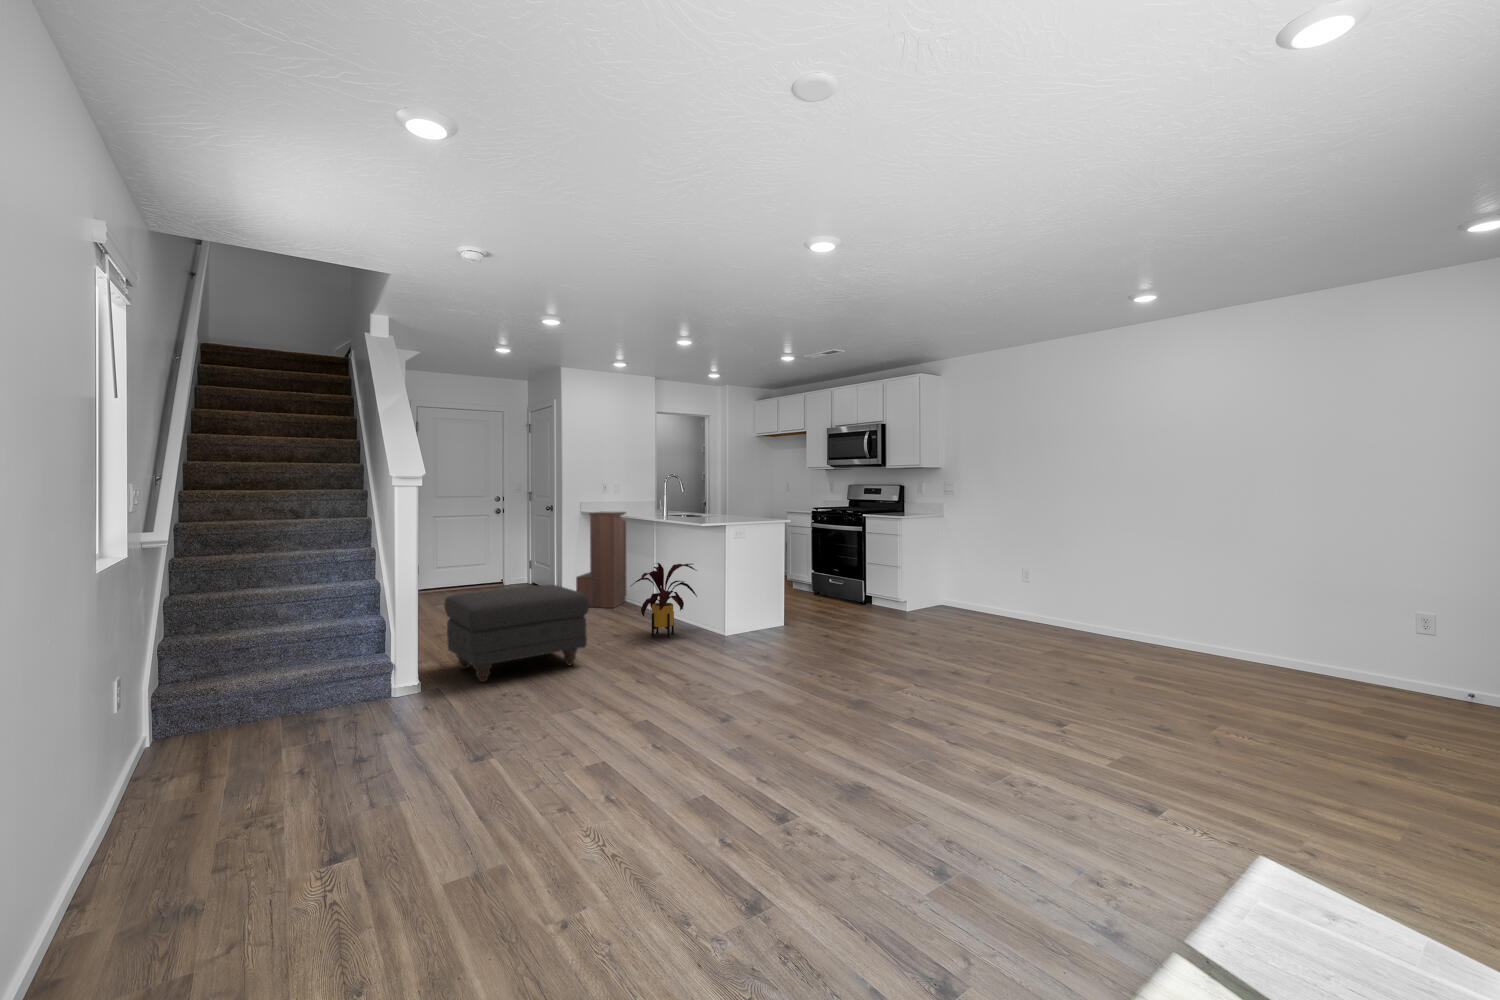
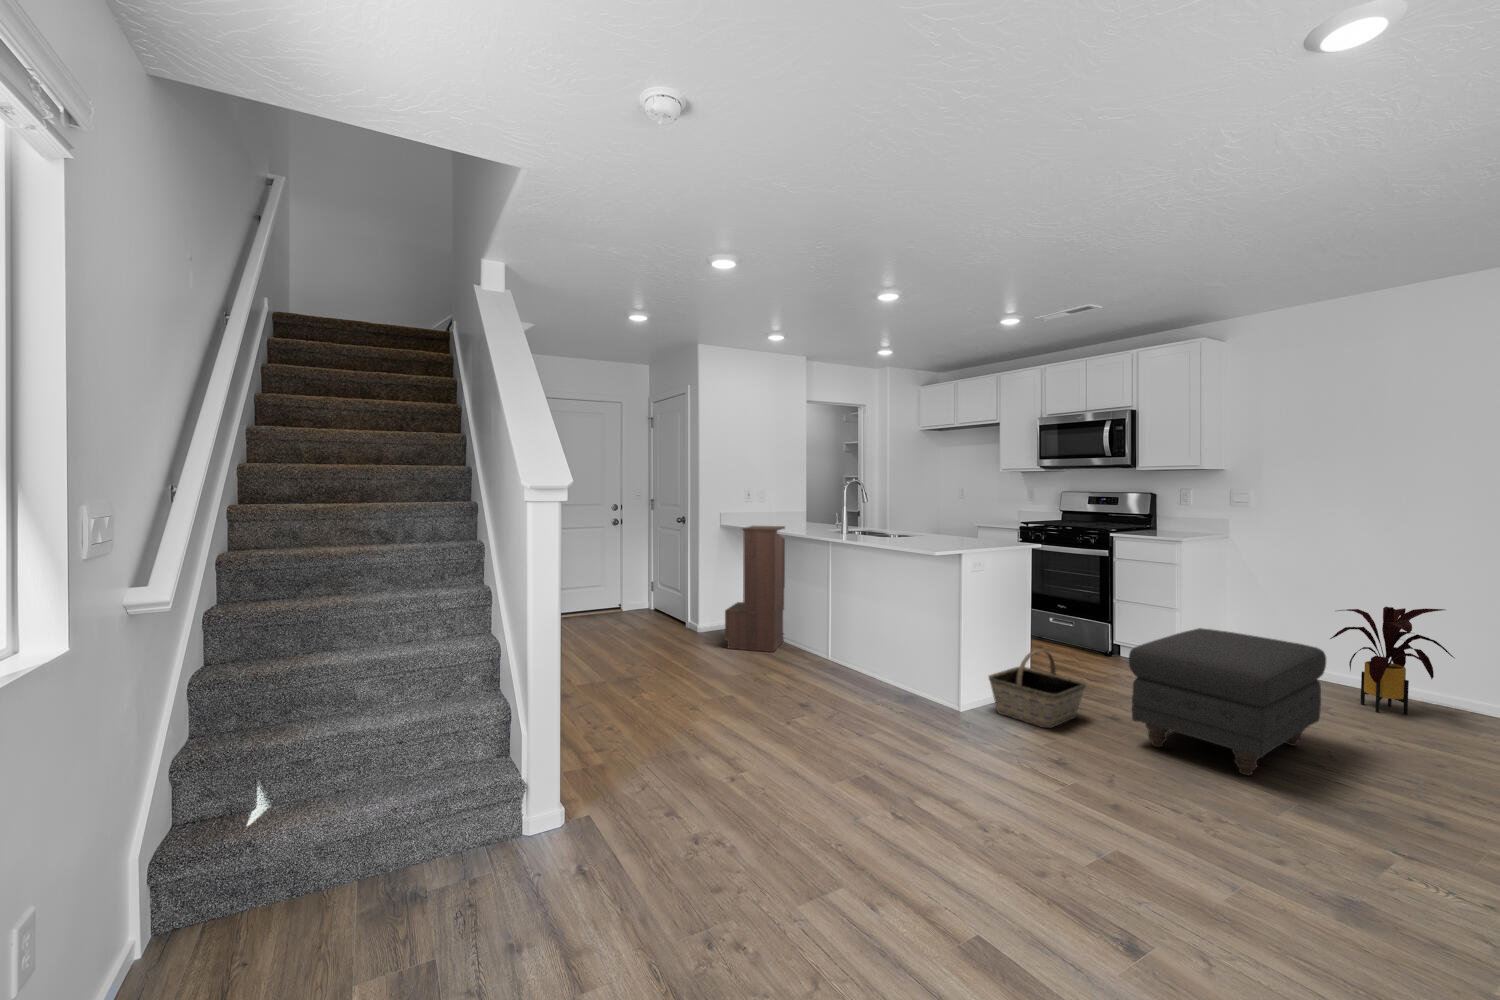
house plant: present [631,563,697,638] -> present [1330,606,1454,715]
ottoman: present [444,585,589,682] -> present [1129,628,1326,775]
basket: none [744,592,806,642] -> present [989,650,1086,728]

